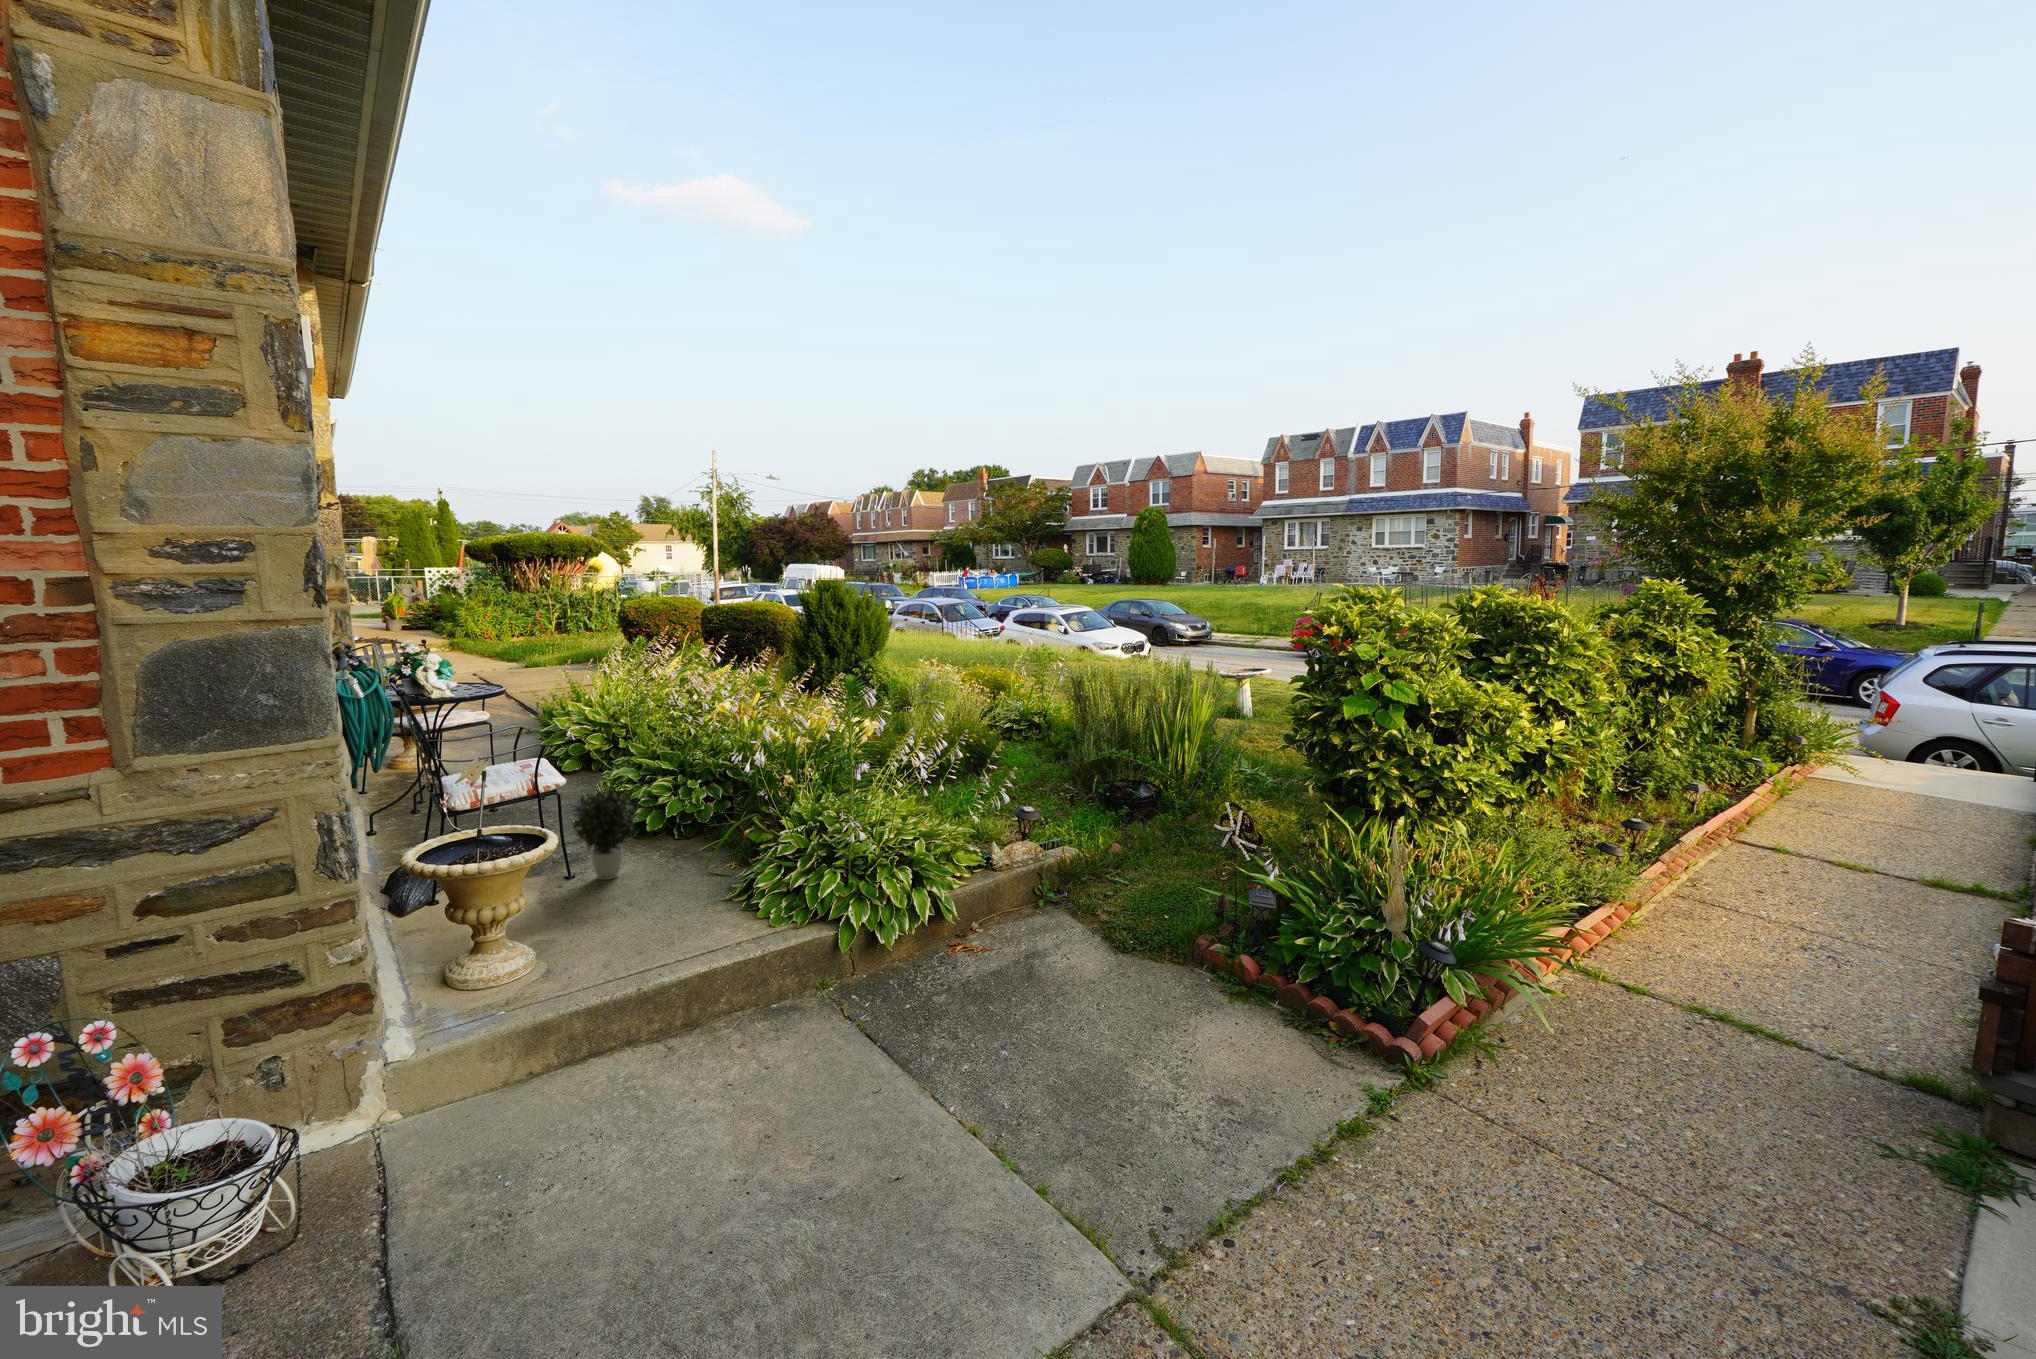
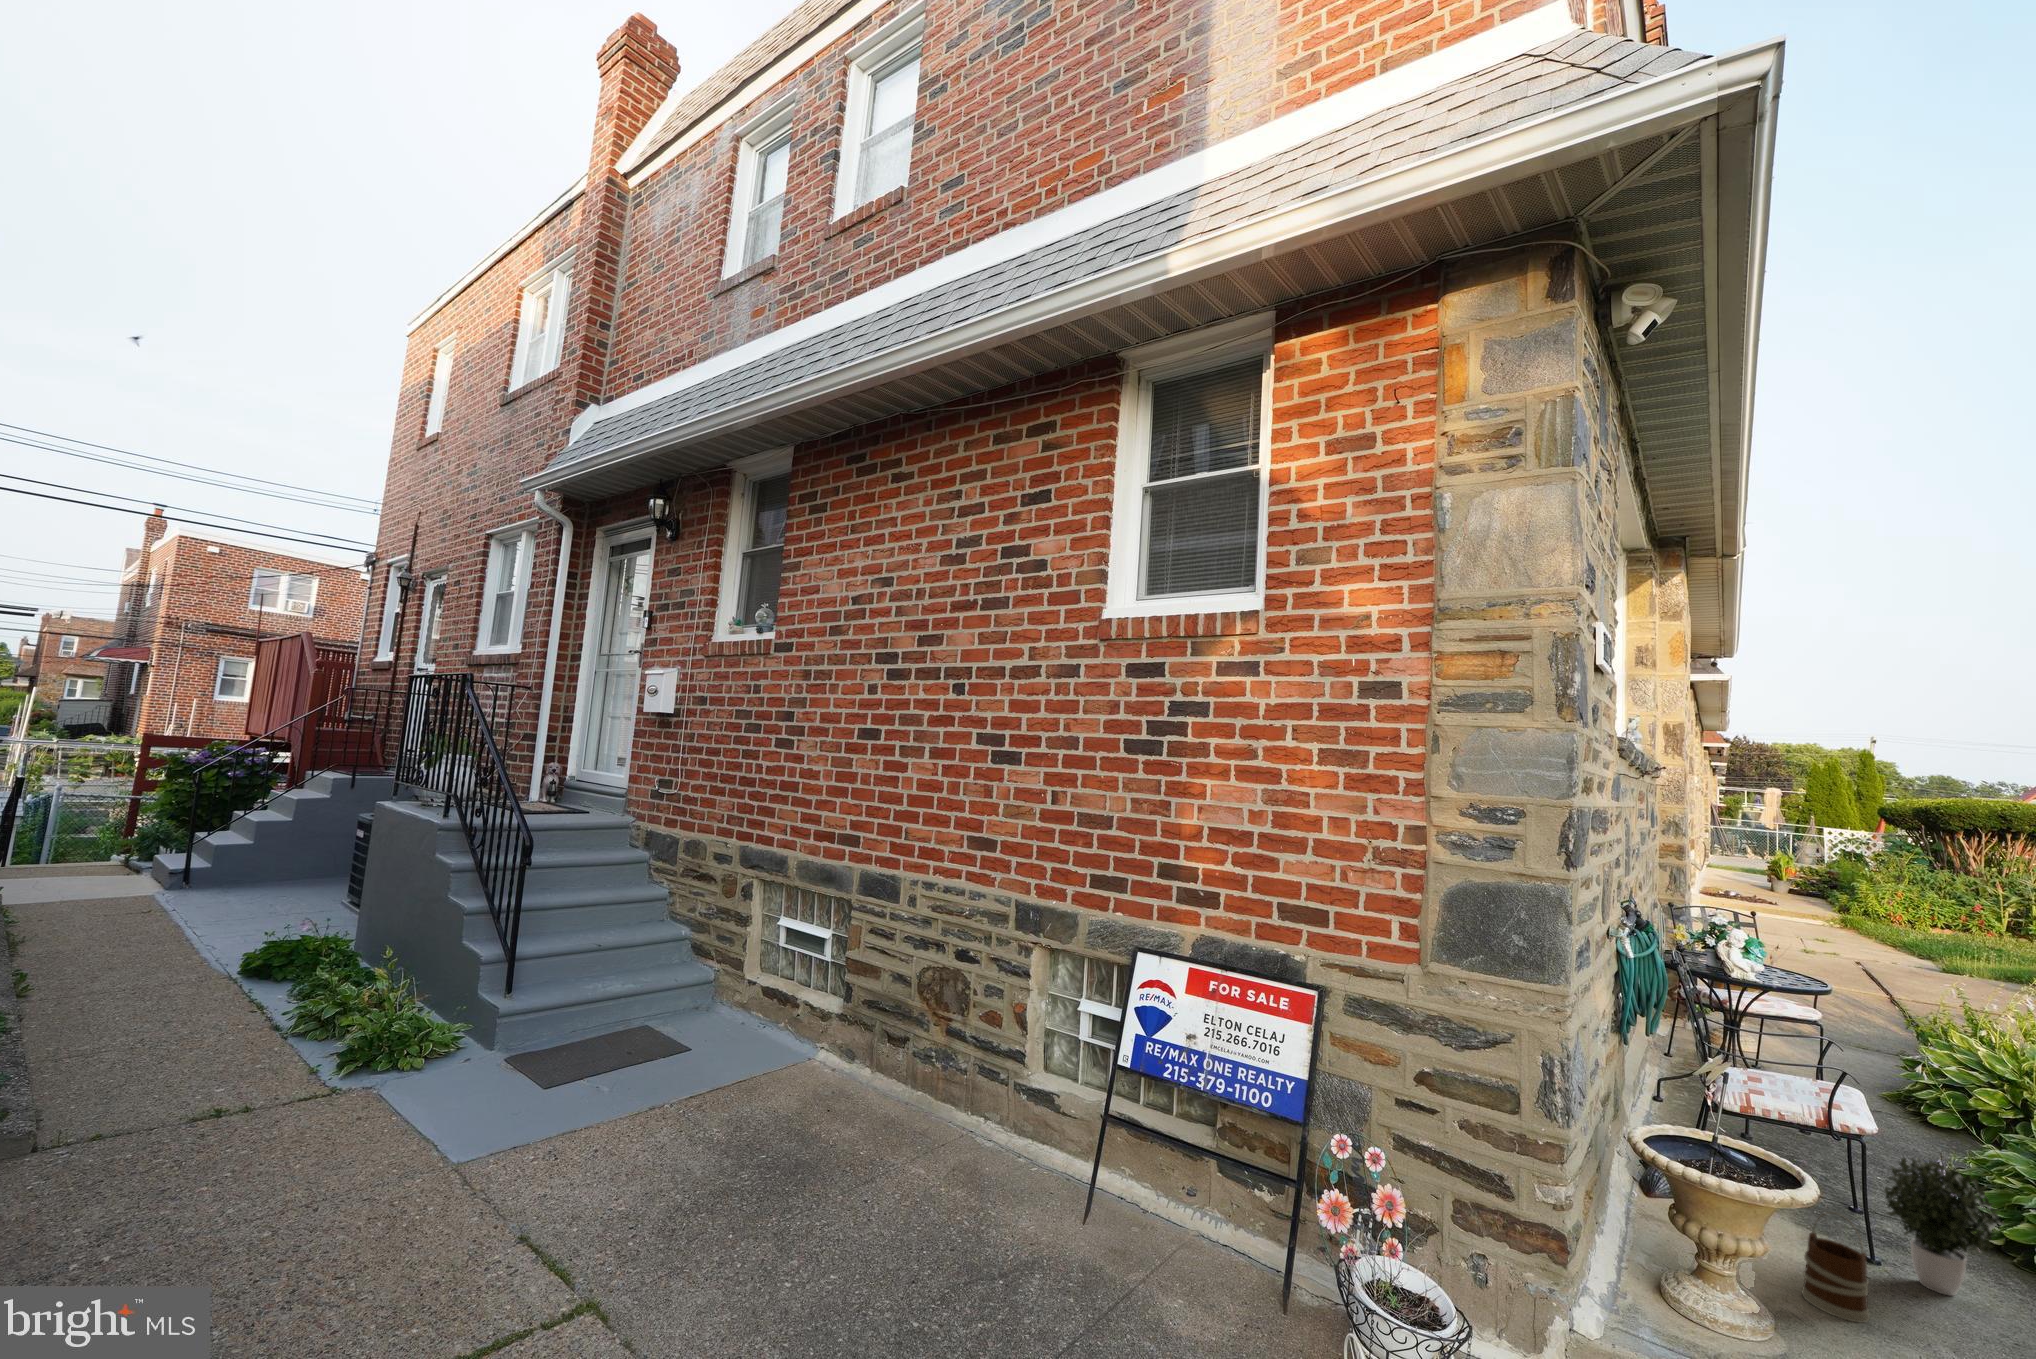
wooden bucket: none [538,853,583,931] -> present [1801,1212,1870,1323]

